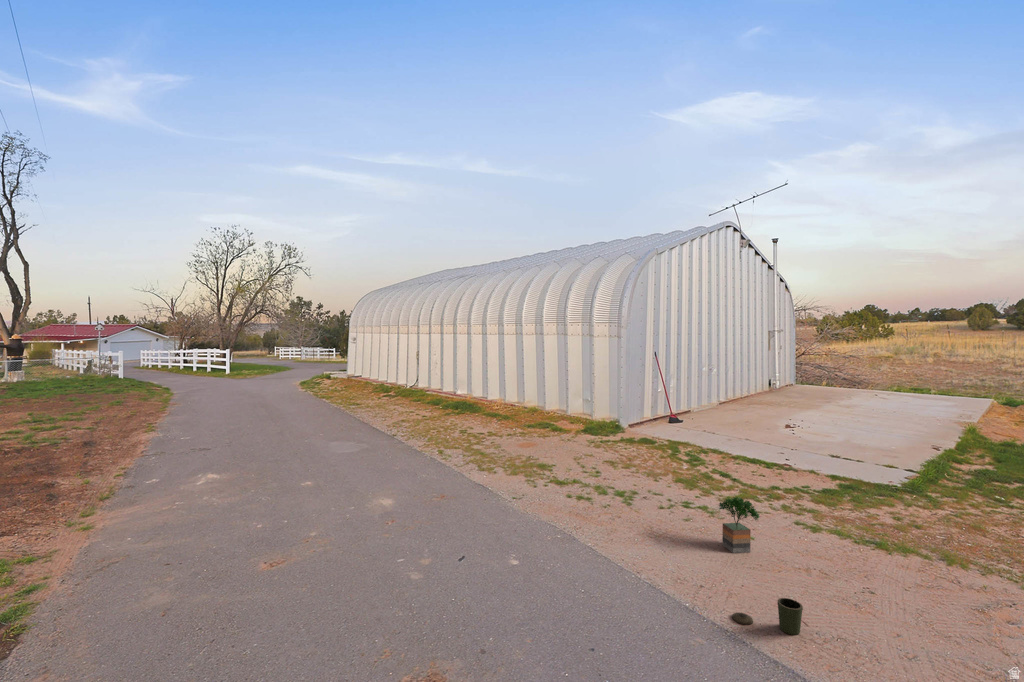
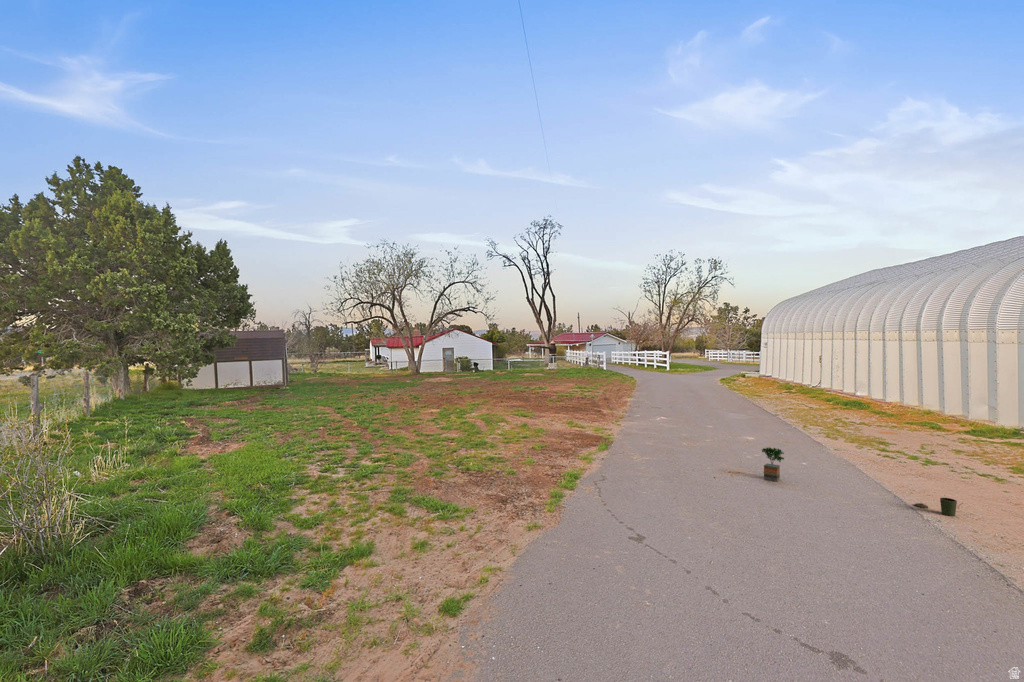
potted tree: present [719,497,760,553] -> present [762,447,784,482]

